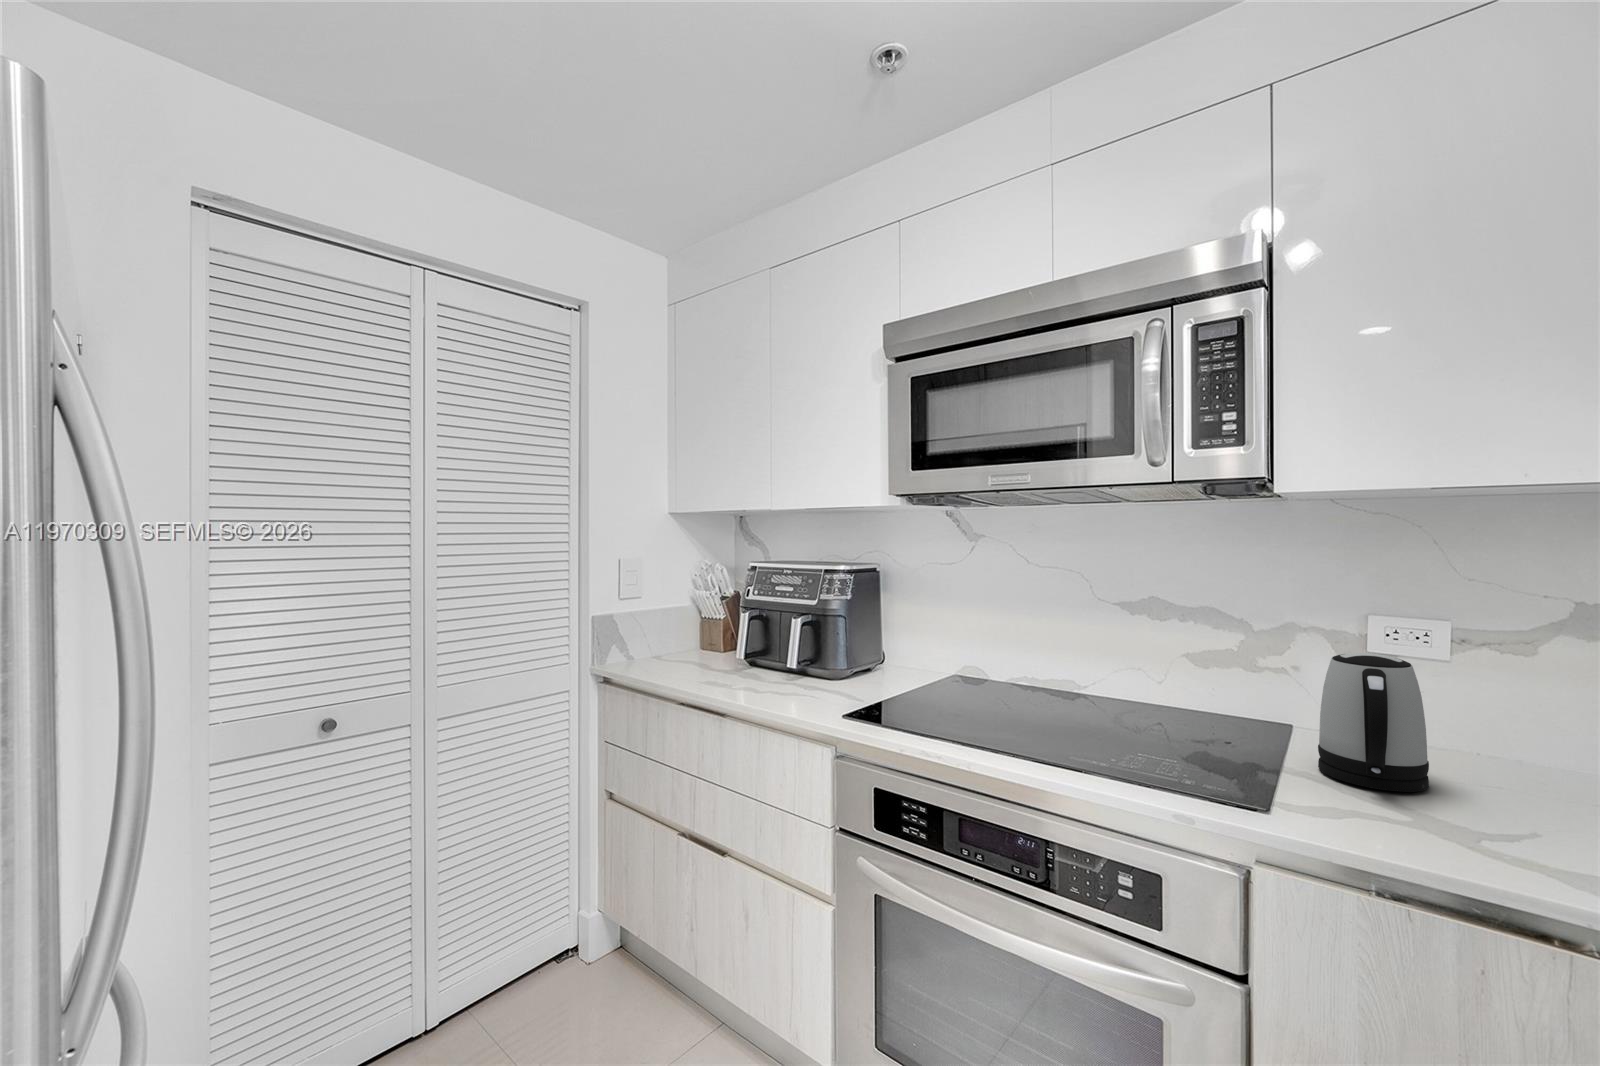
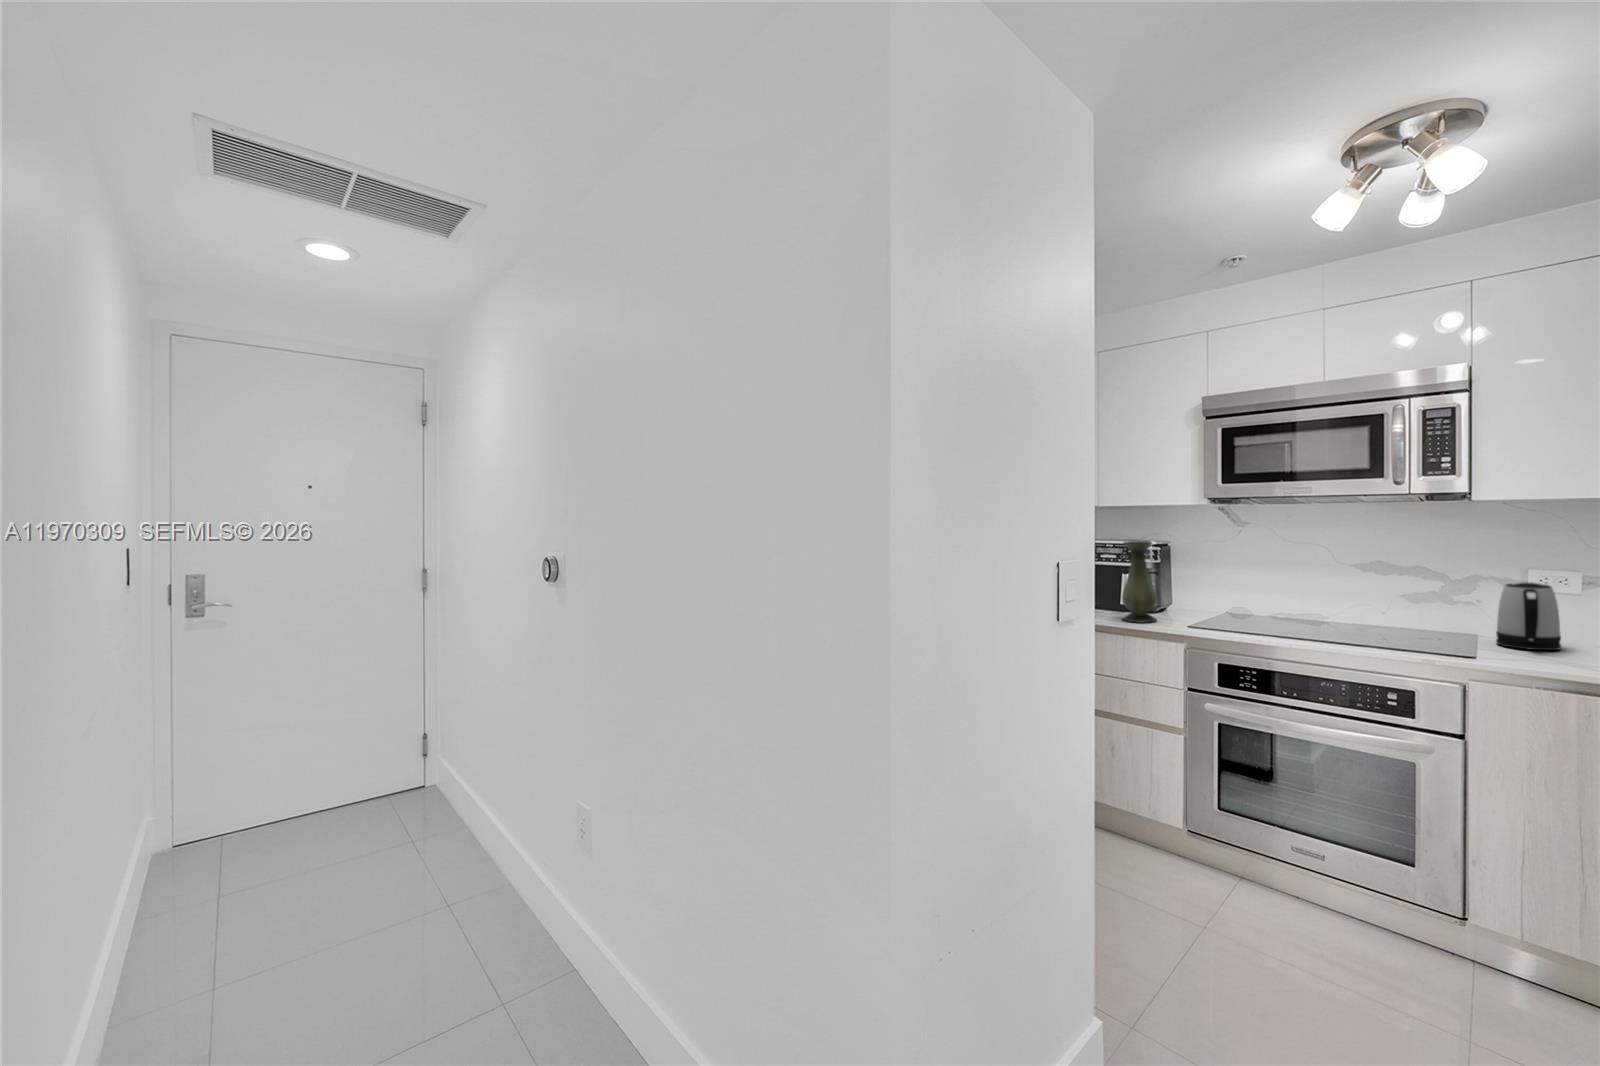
vase: none [772,563,824,699] -> present [1122,541,1157,622]

